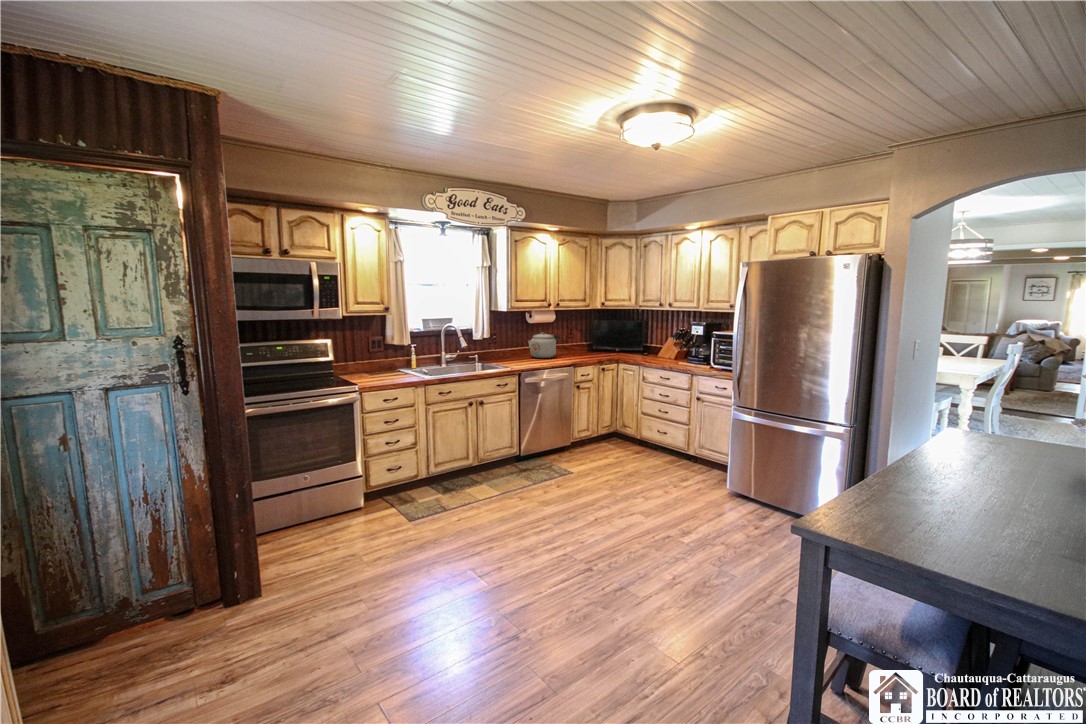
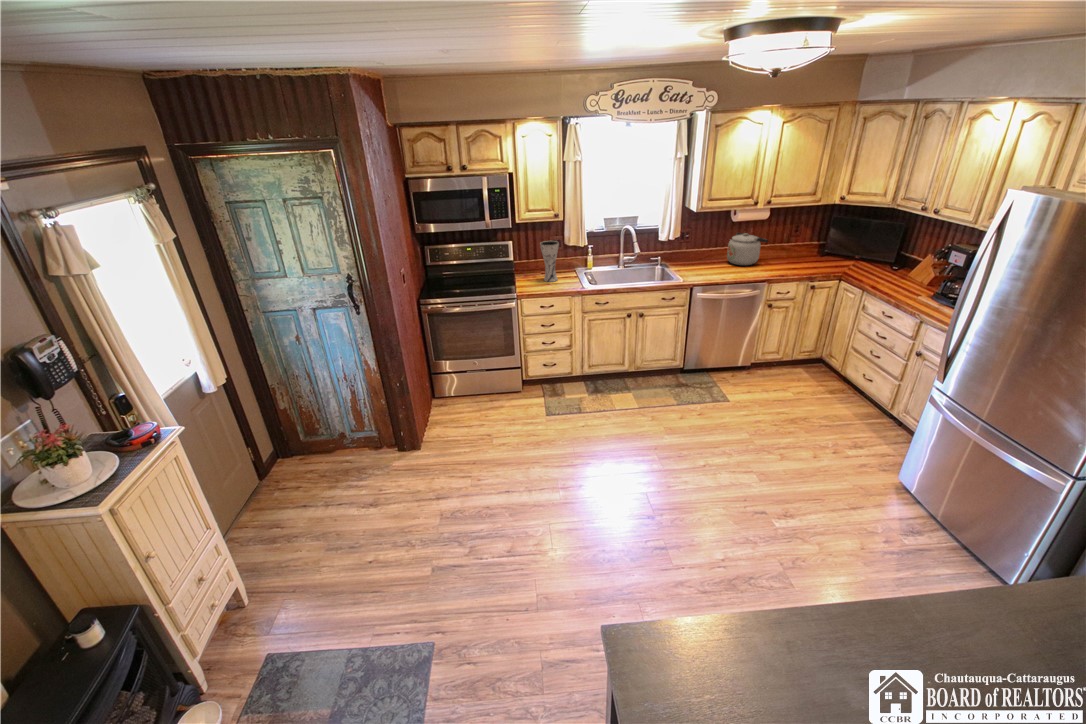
vase: none [374,335,394,376] -> present [540,241,559,282]

